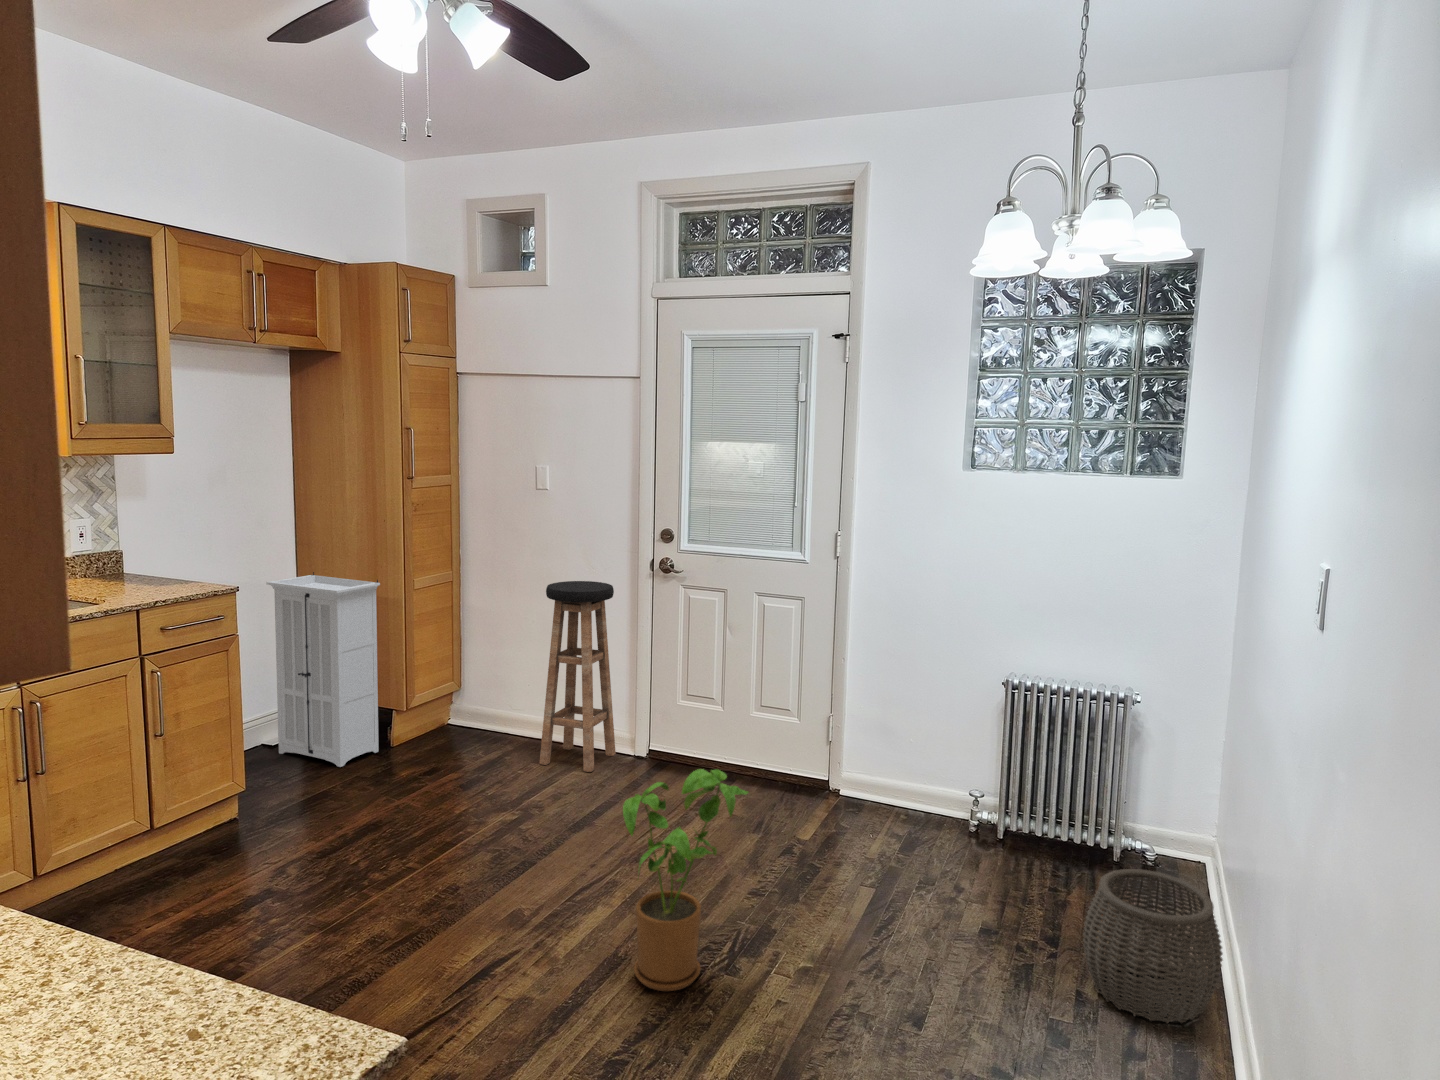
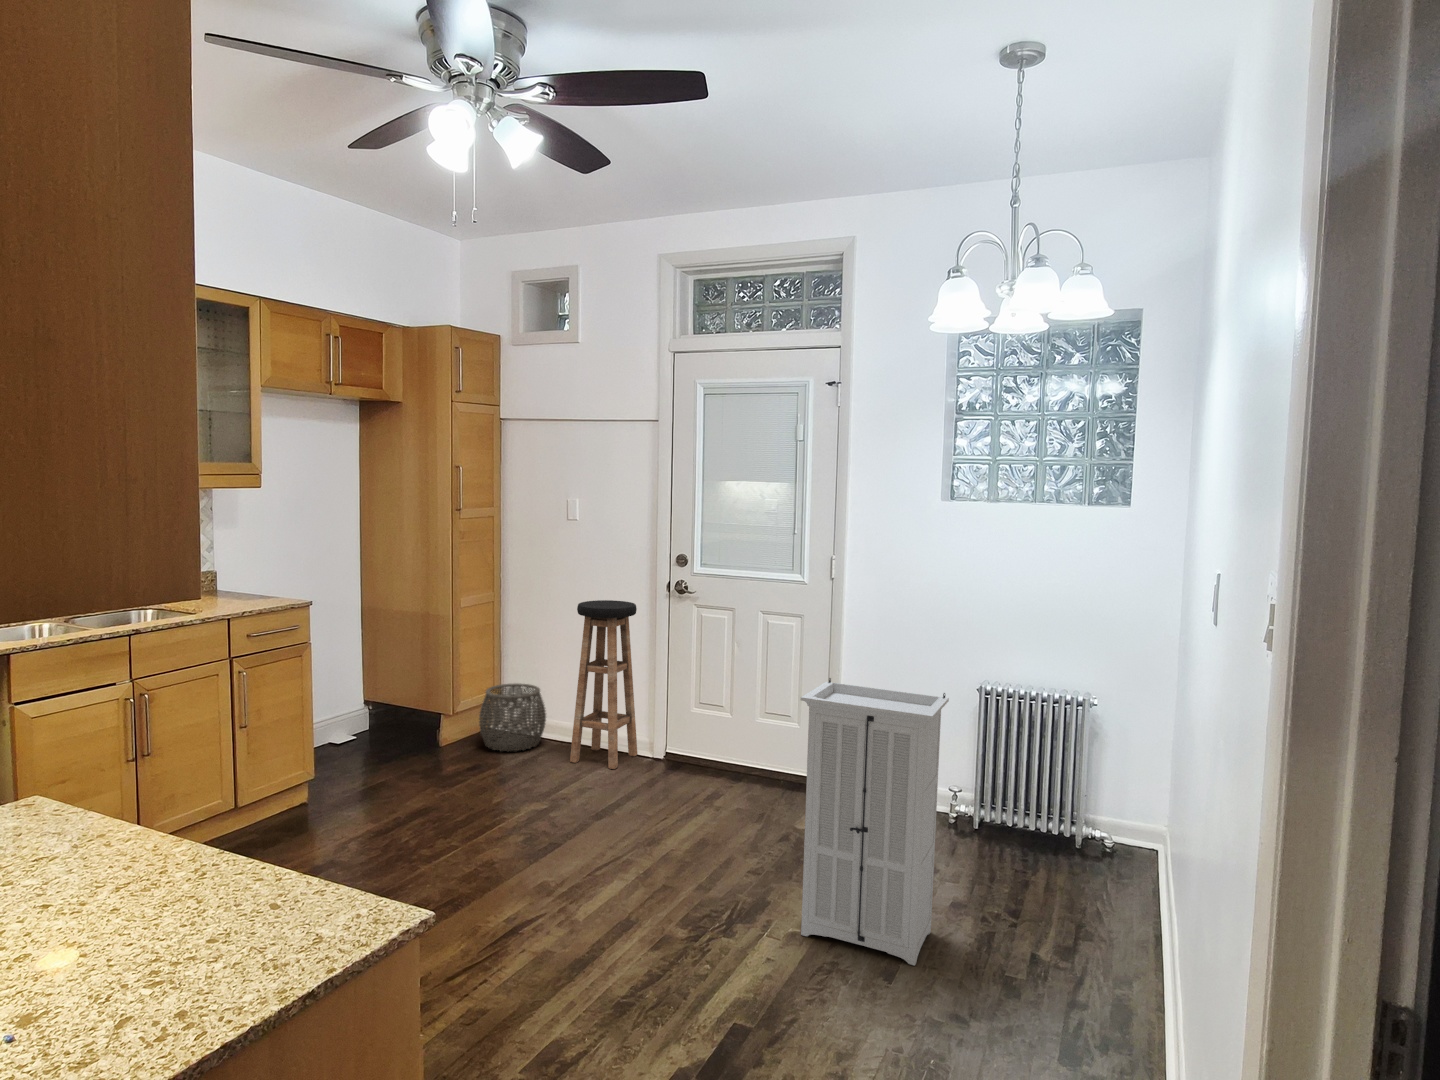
storage cabinet: present [266,572,380,767] -> present [800,678,949,966]
house plant: present [623,769,748,991] -> none [635,753,744,948]
woven basket: present [1083,869,1223,1024] -> present [479,683,546,751]

